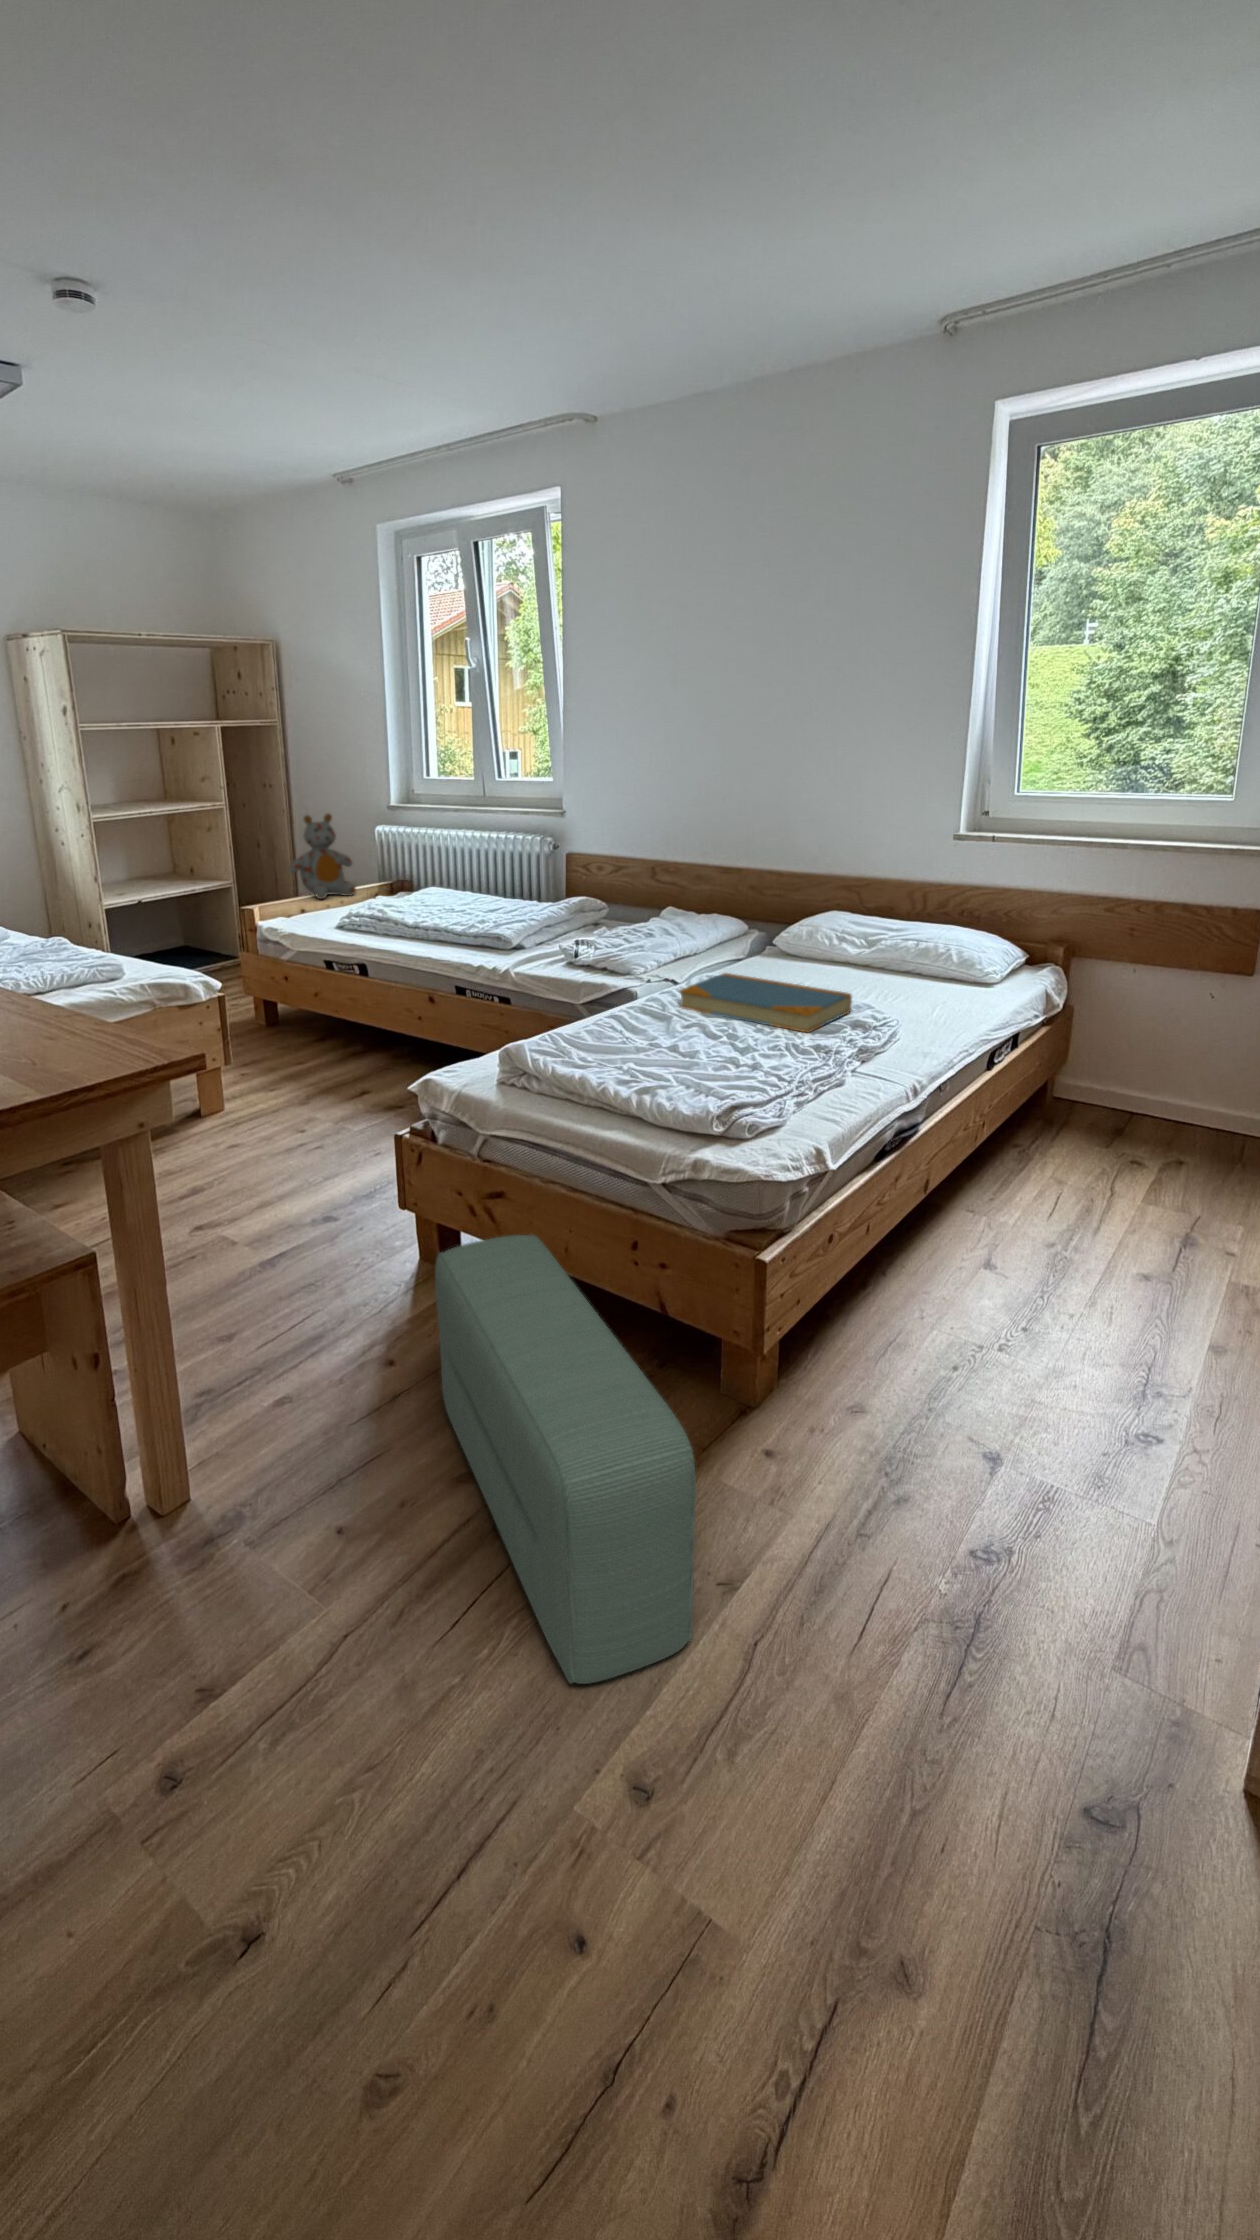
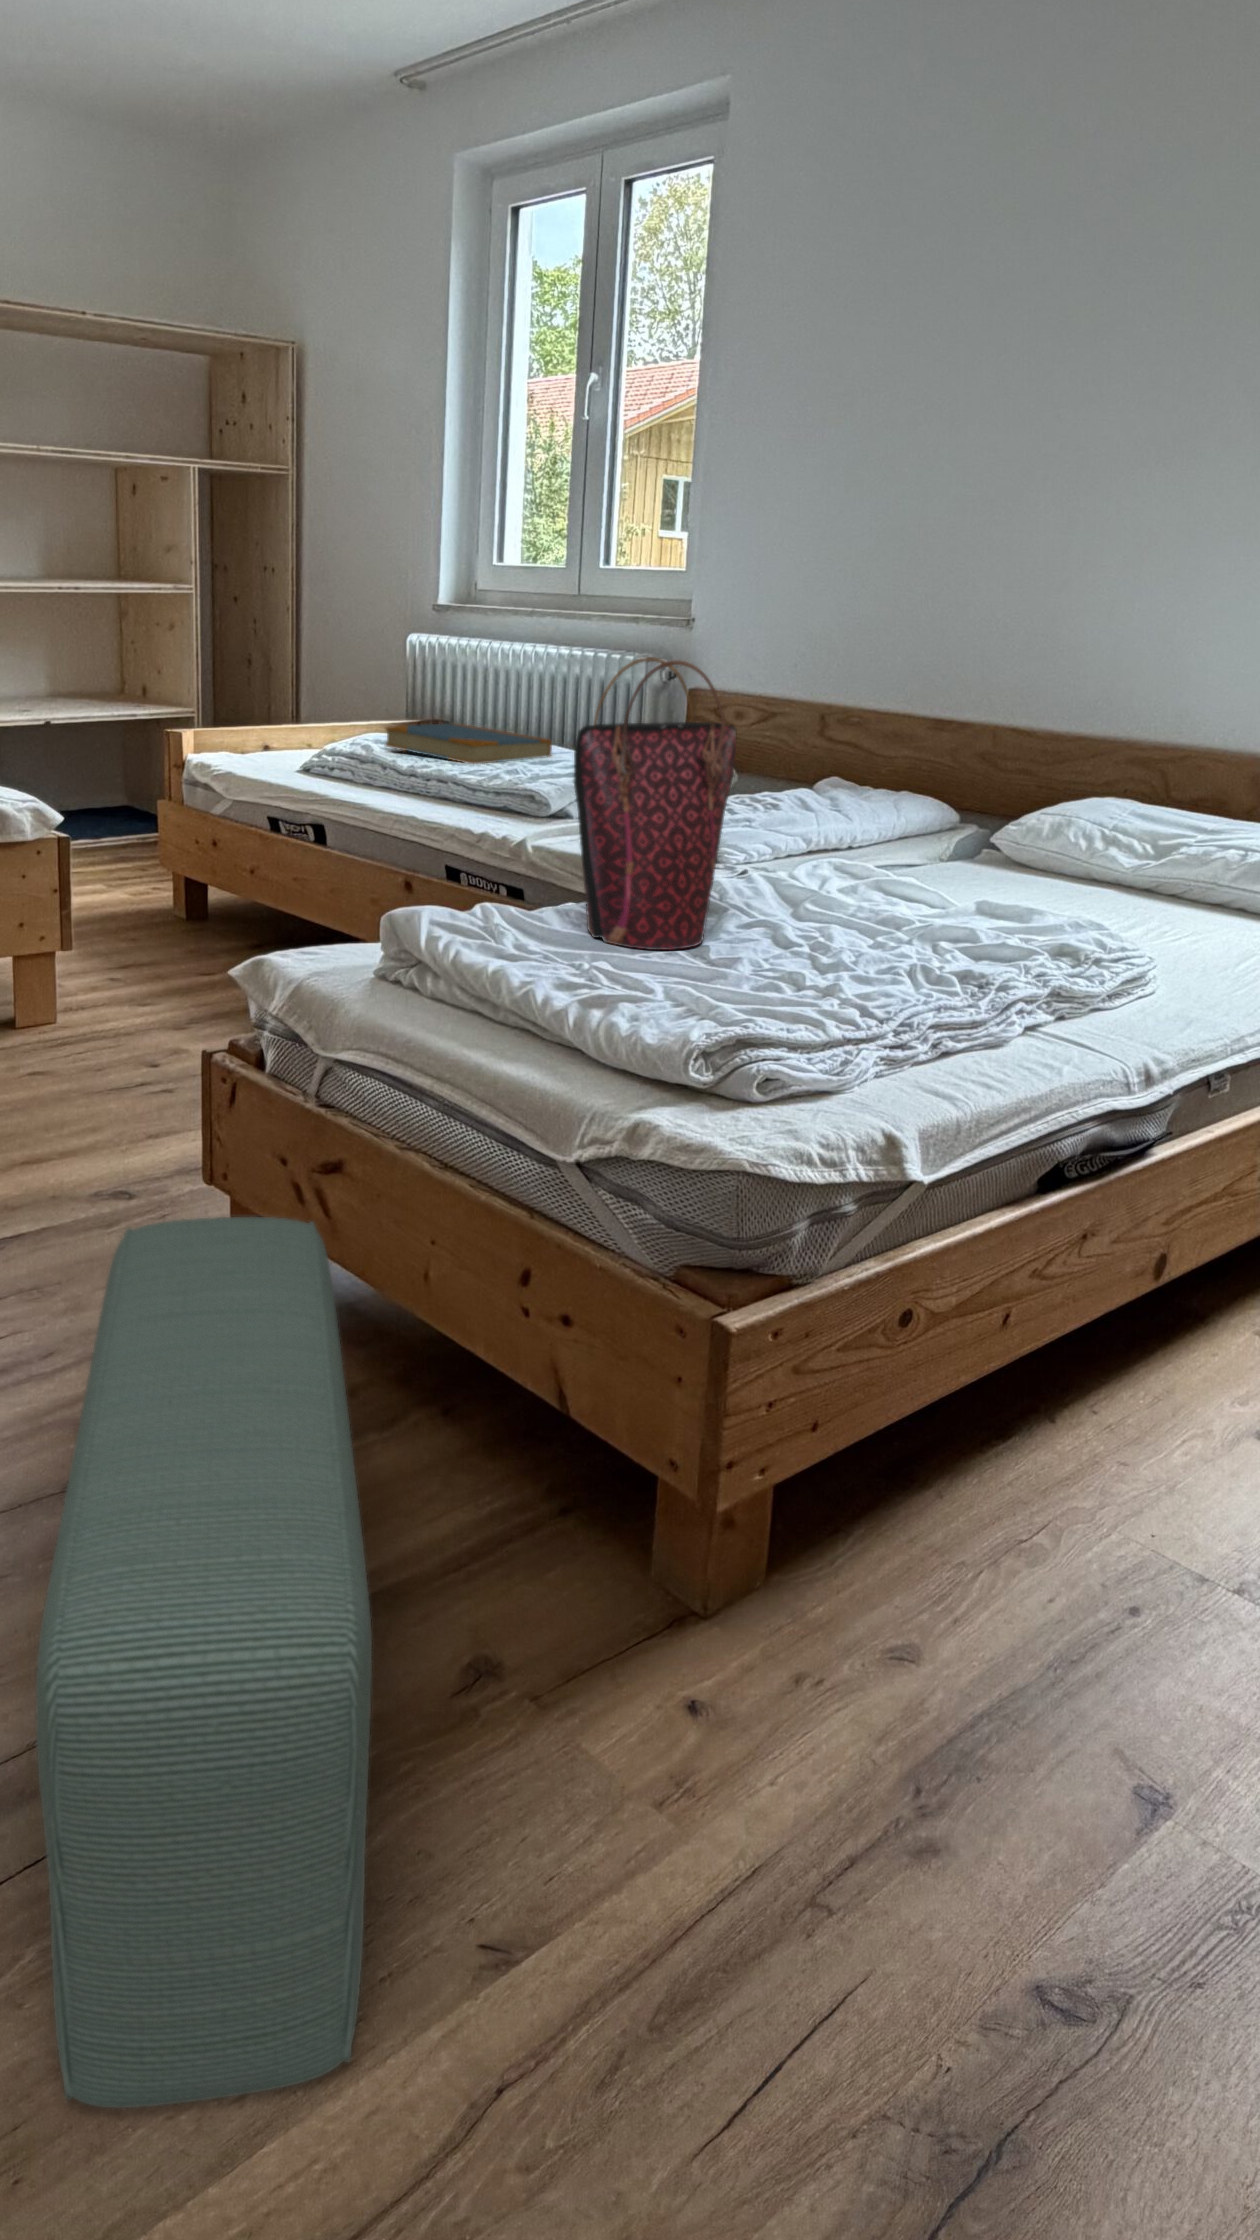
stuffed bear: present [289,814,356,899] -> none [260,602,362,734]
handbag: none [598,888,675,1050] -> present [574,657,736,950]
book: present [680,973,852,1033] -> present [385,723,552,764]

